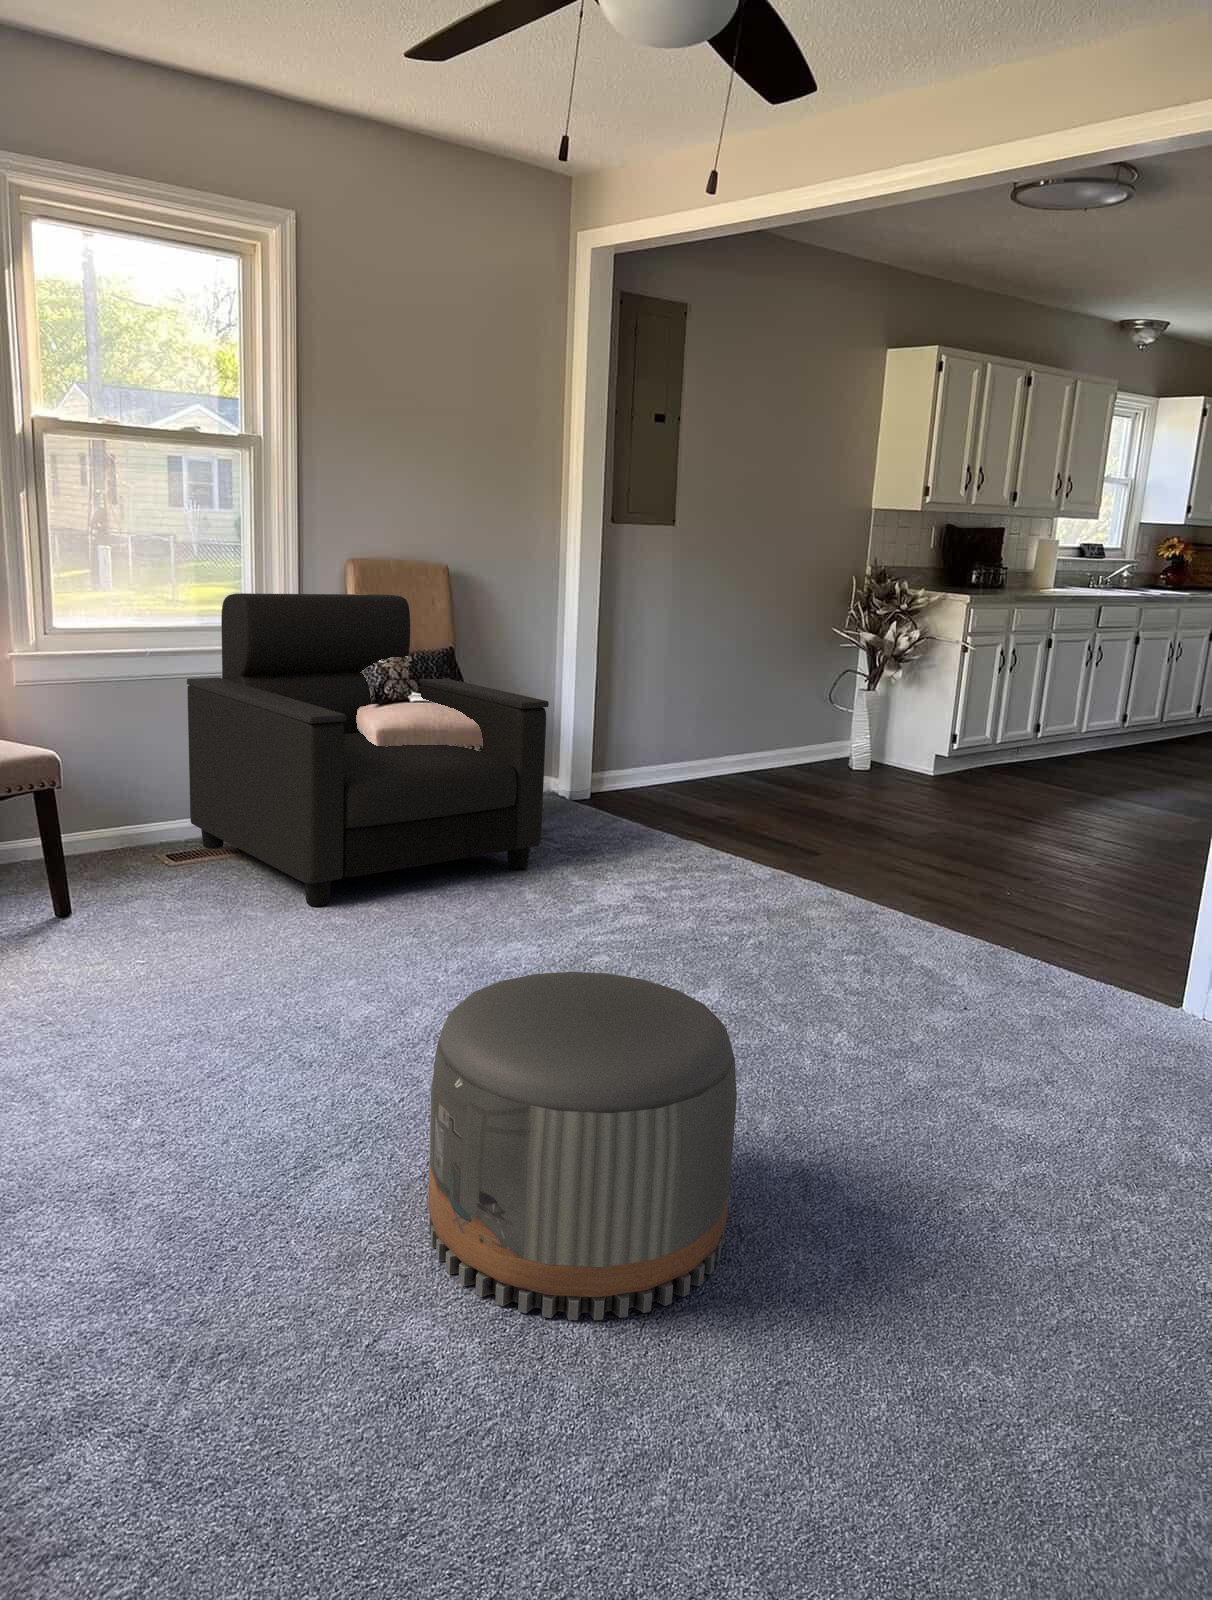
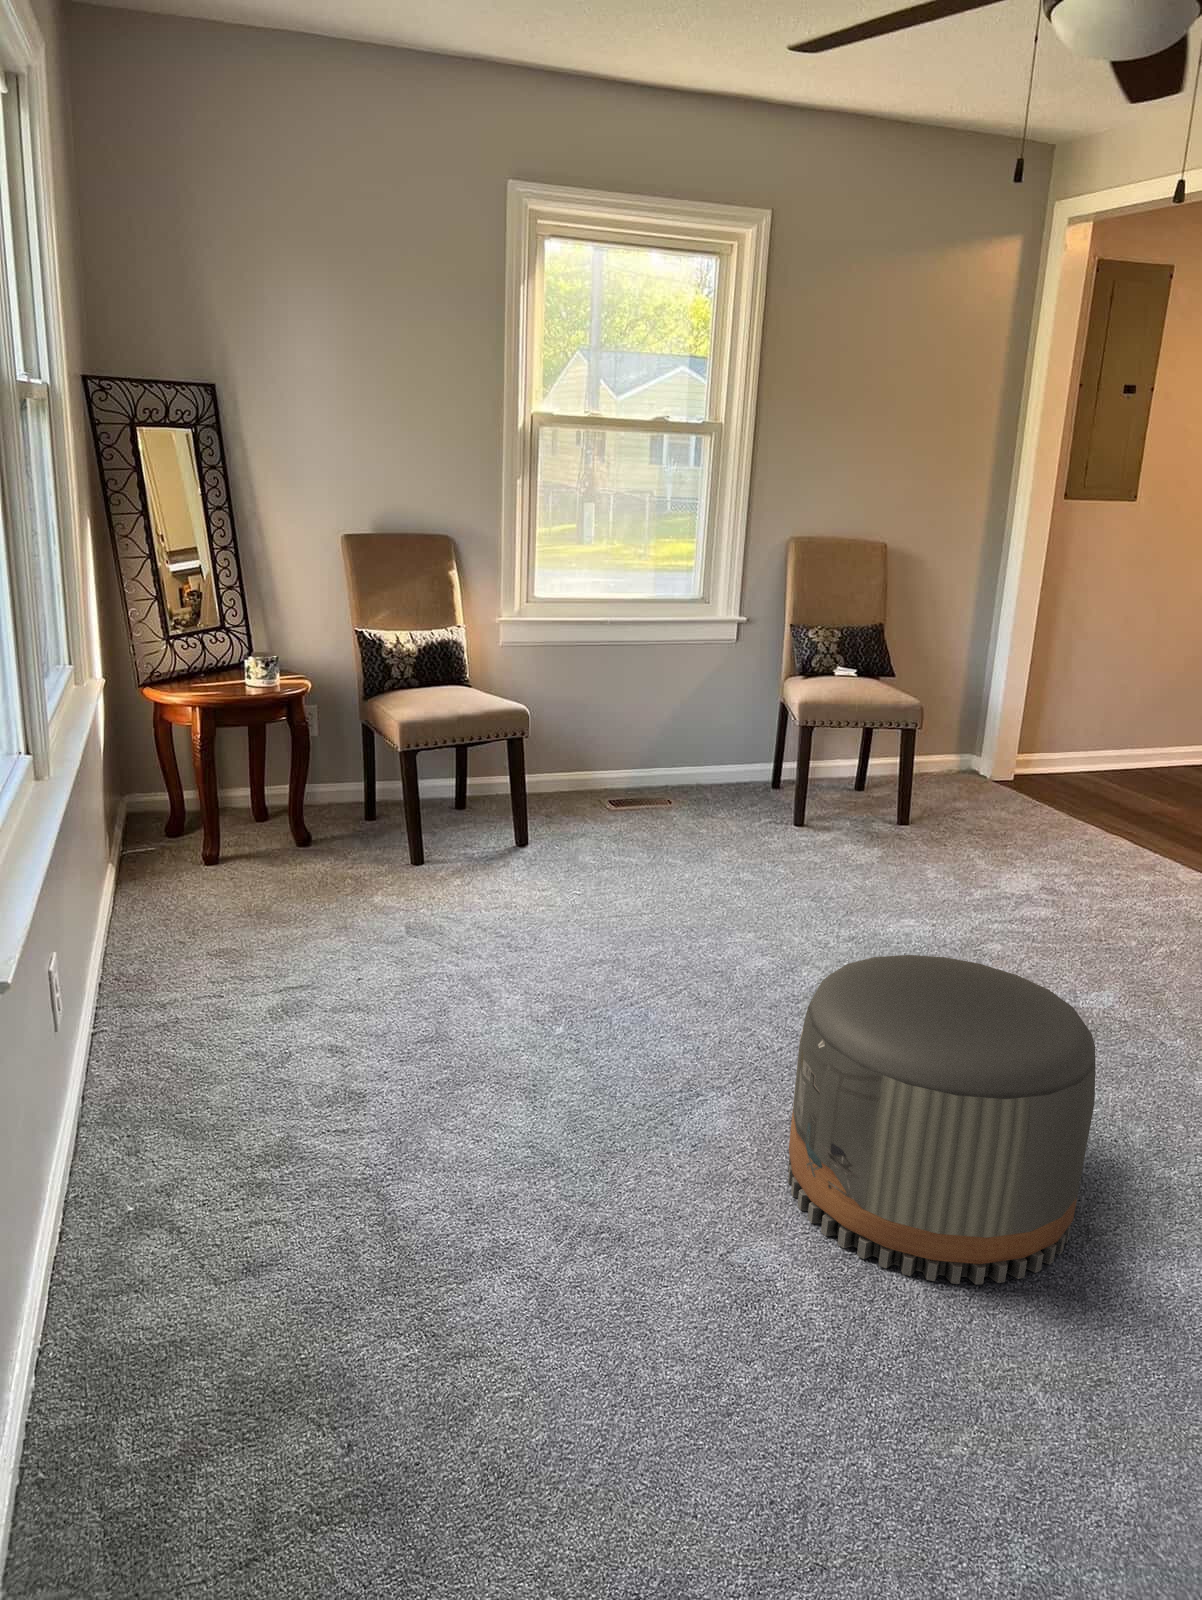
armchair: present [187,593,549,906] -> none [630,569,971,861]

